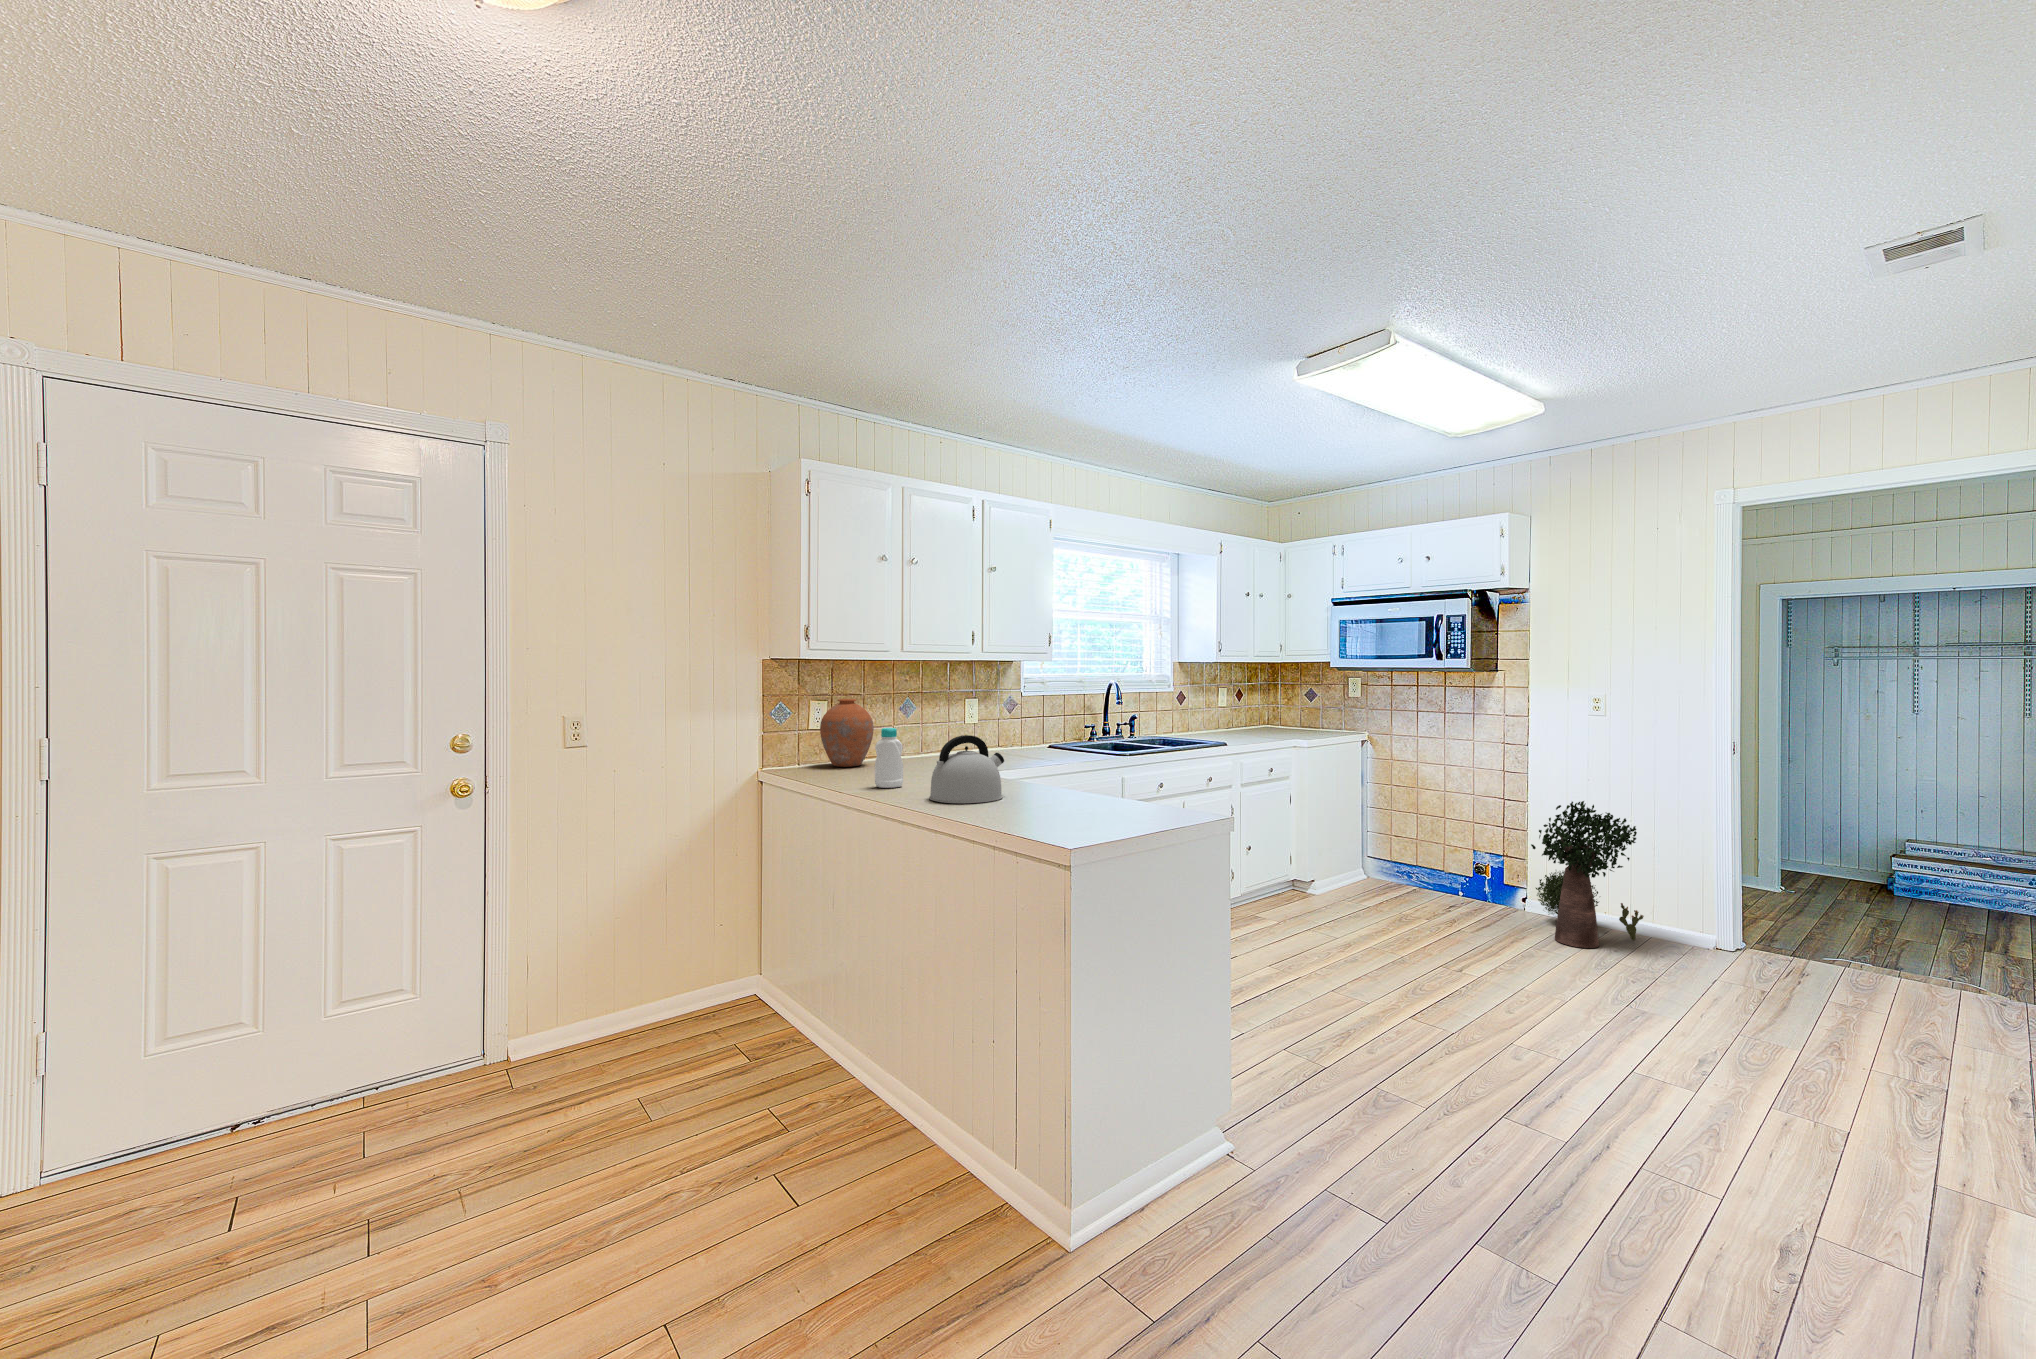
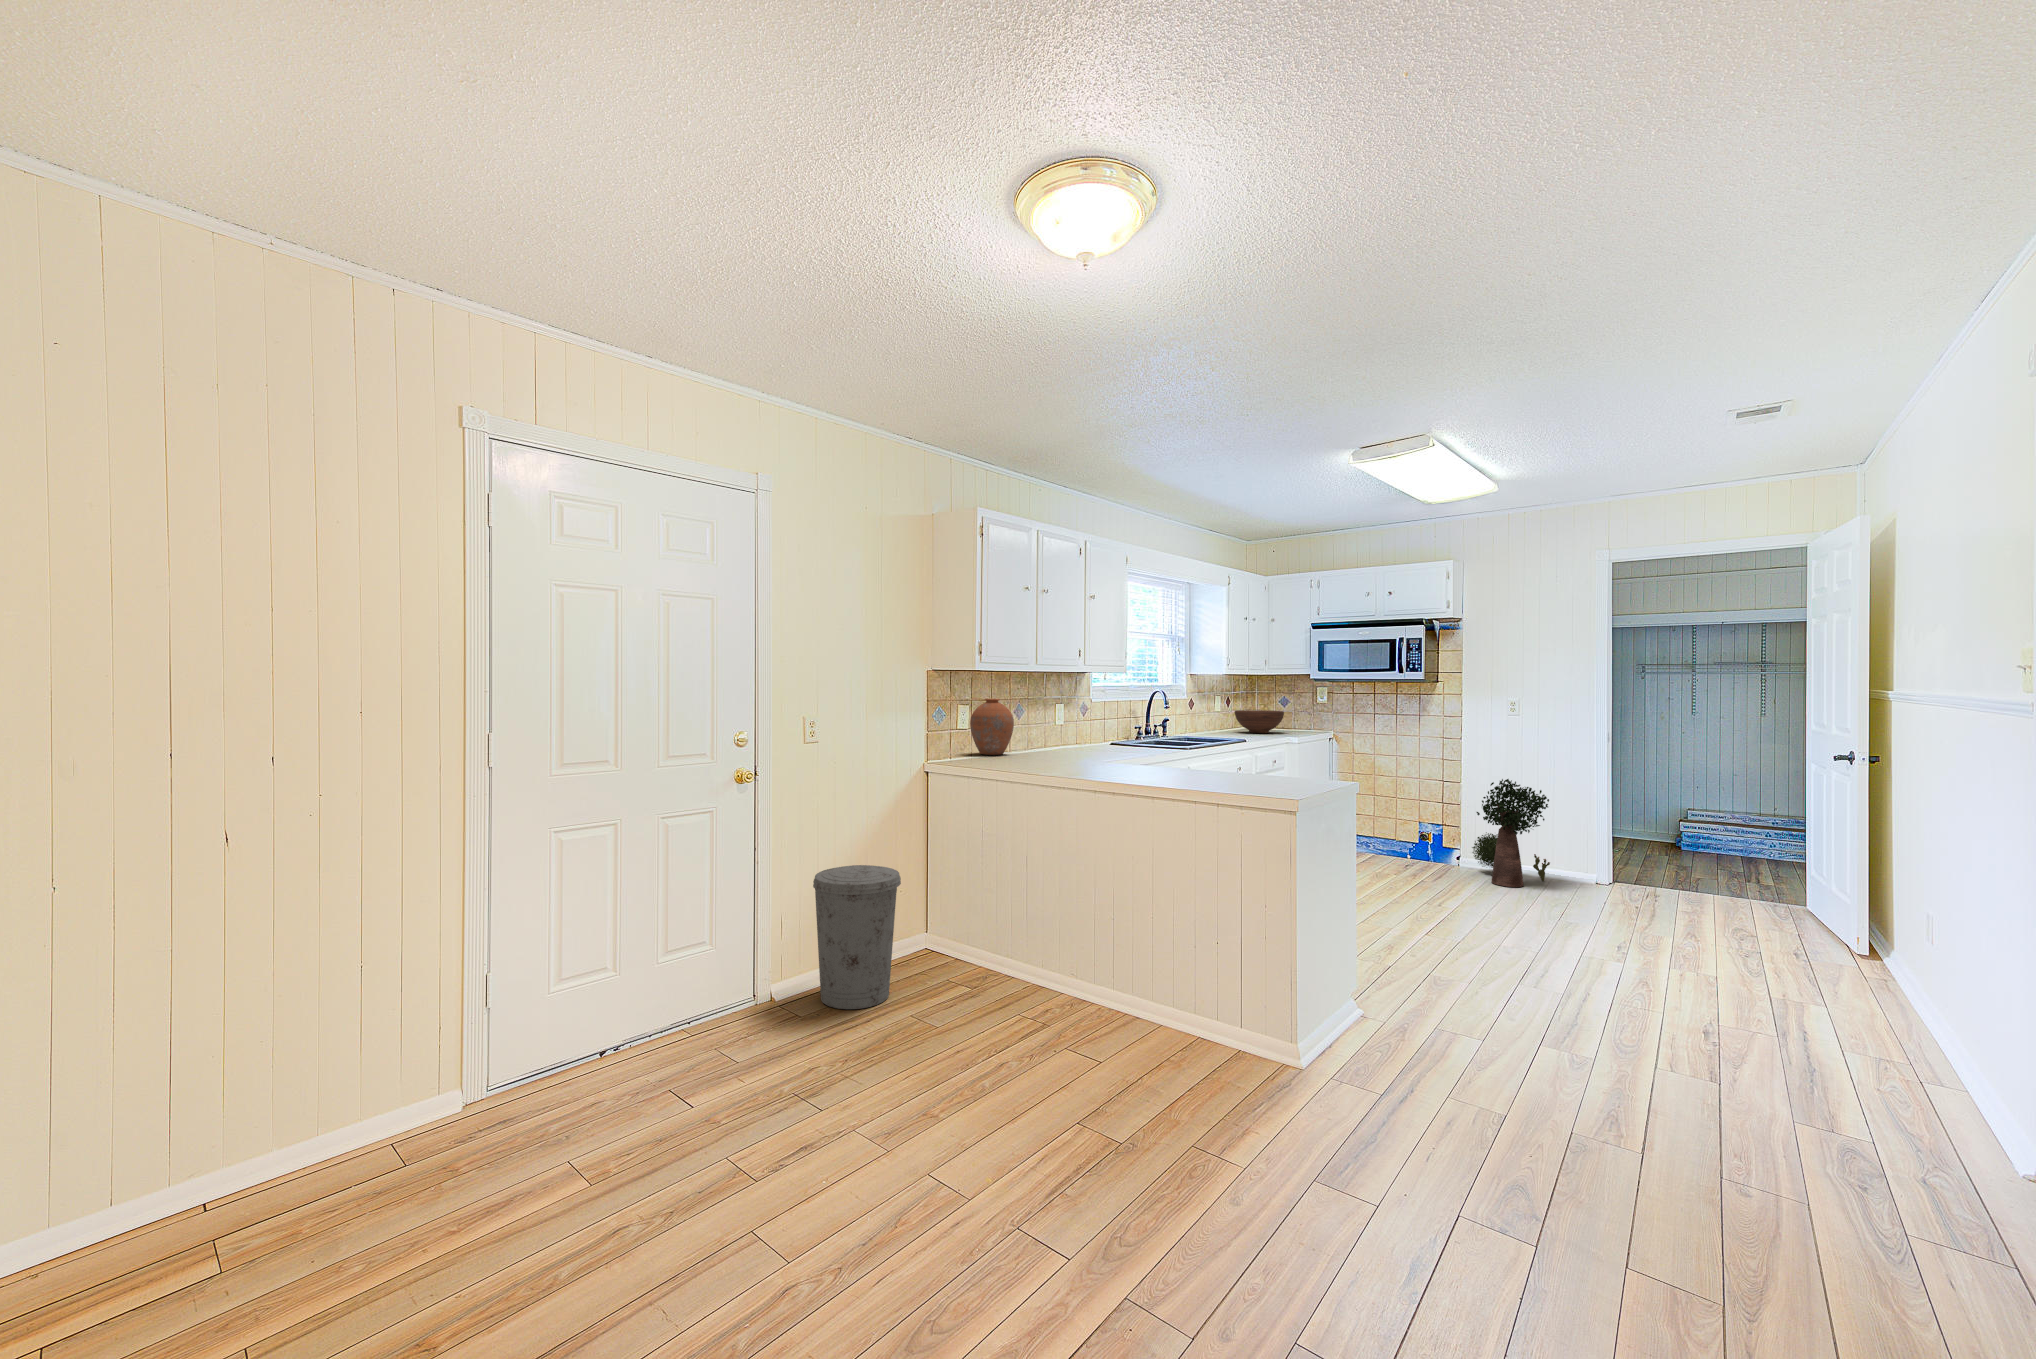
fruit bowl: none [1239,706,1300,734] -> present [1235,710,1284,733]
bottle: present [875,728,903,788] -> none [1066,719,1088,766]
kettle: present [929,735,1004,803] -> none [1132,723,1187,773]
trash can: none [537,903,654,1084] -> present [813,865,901,1009]

